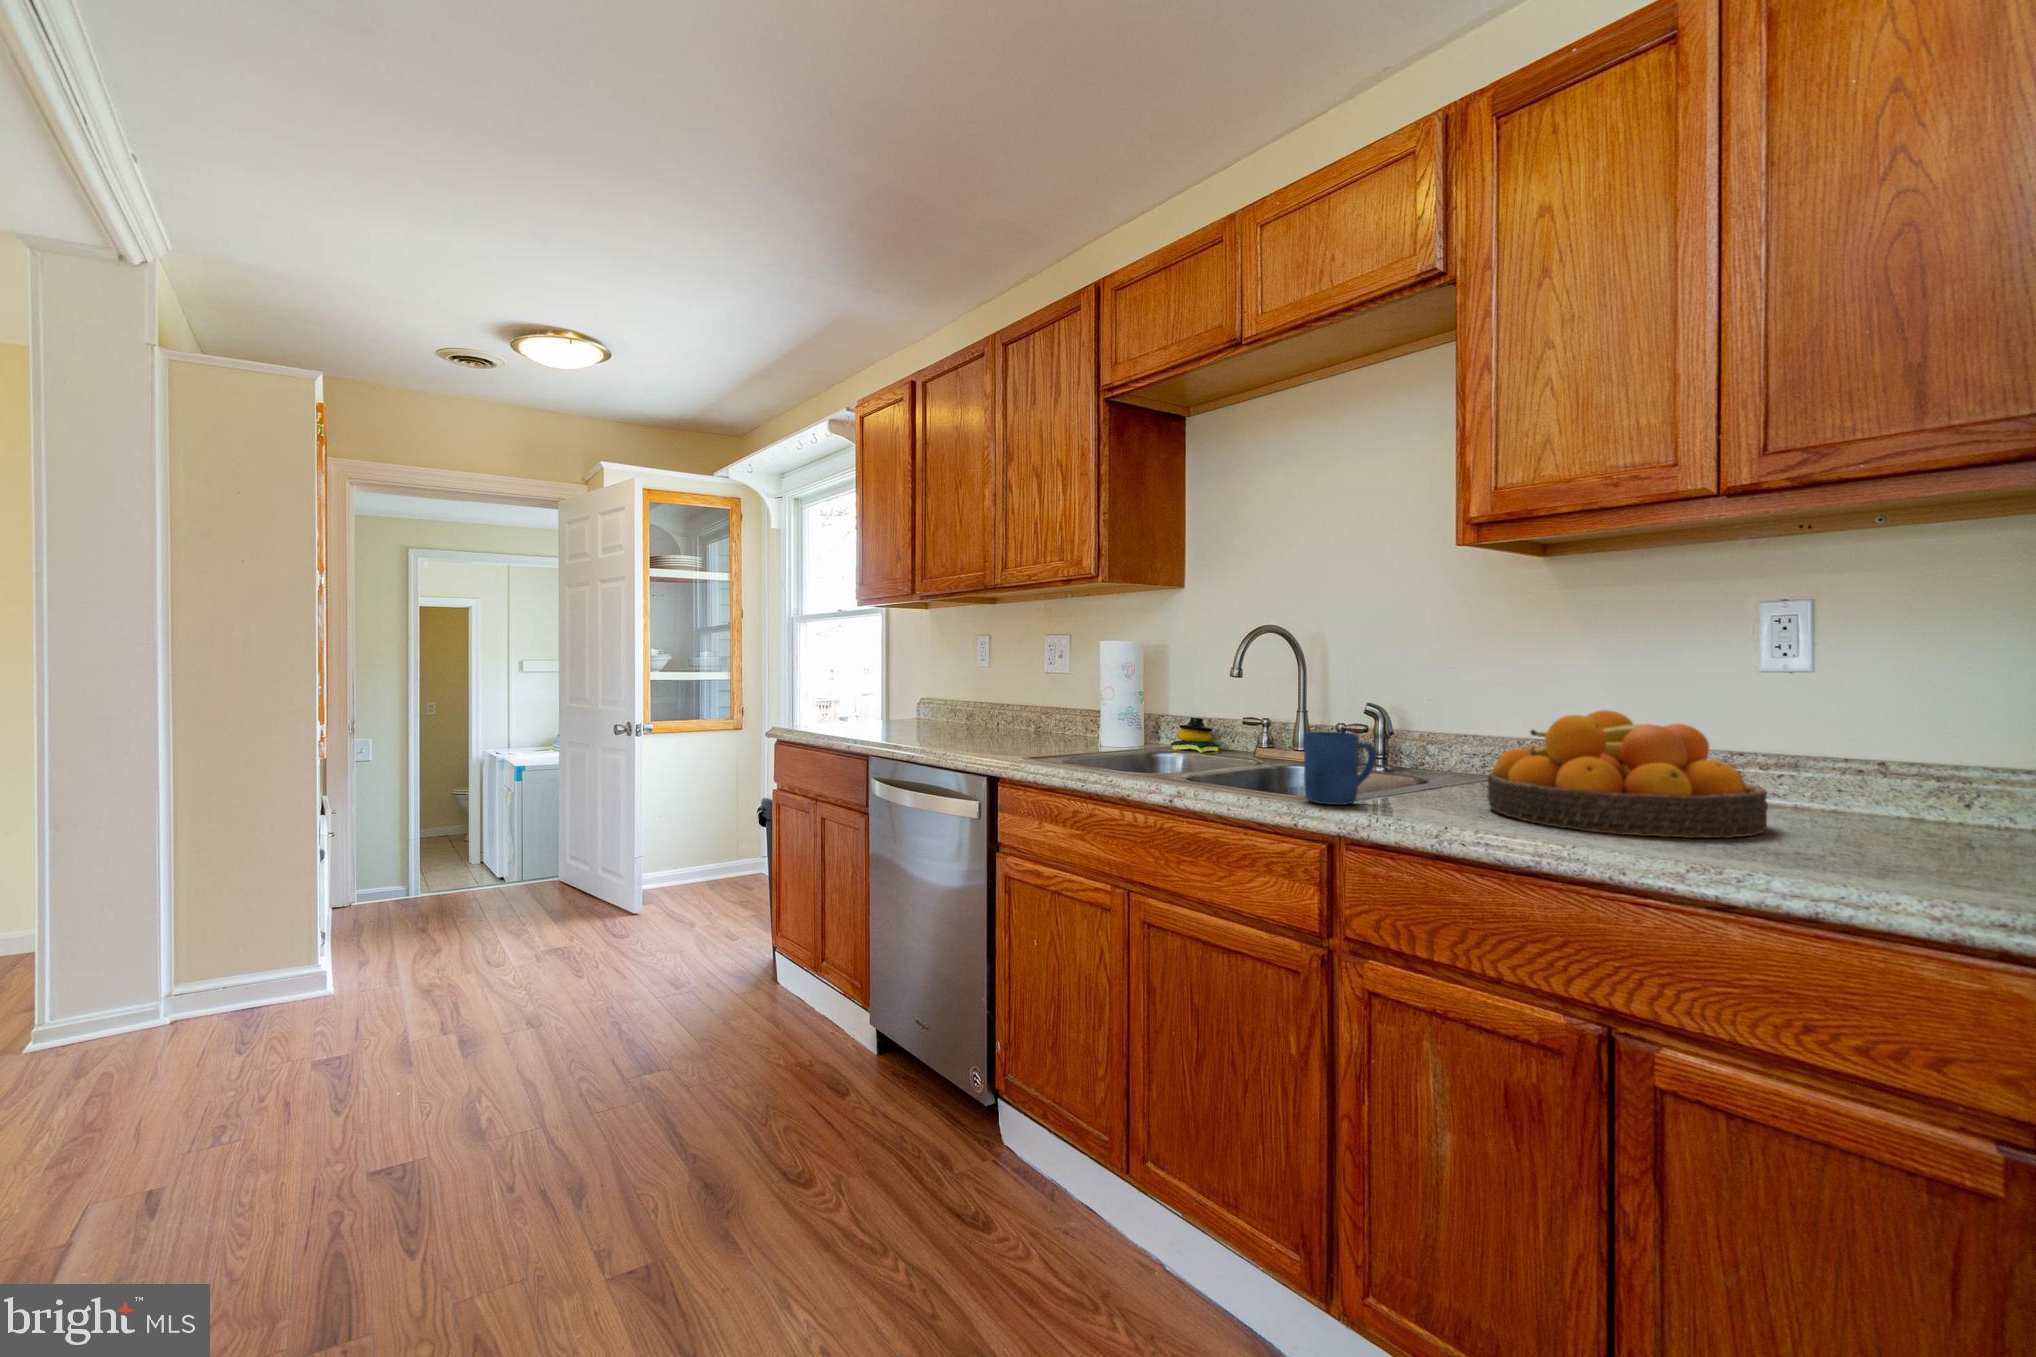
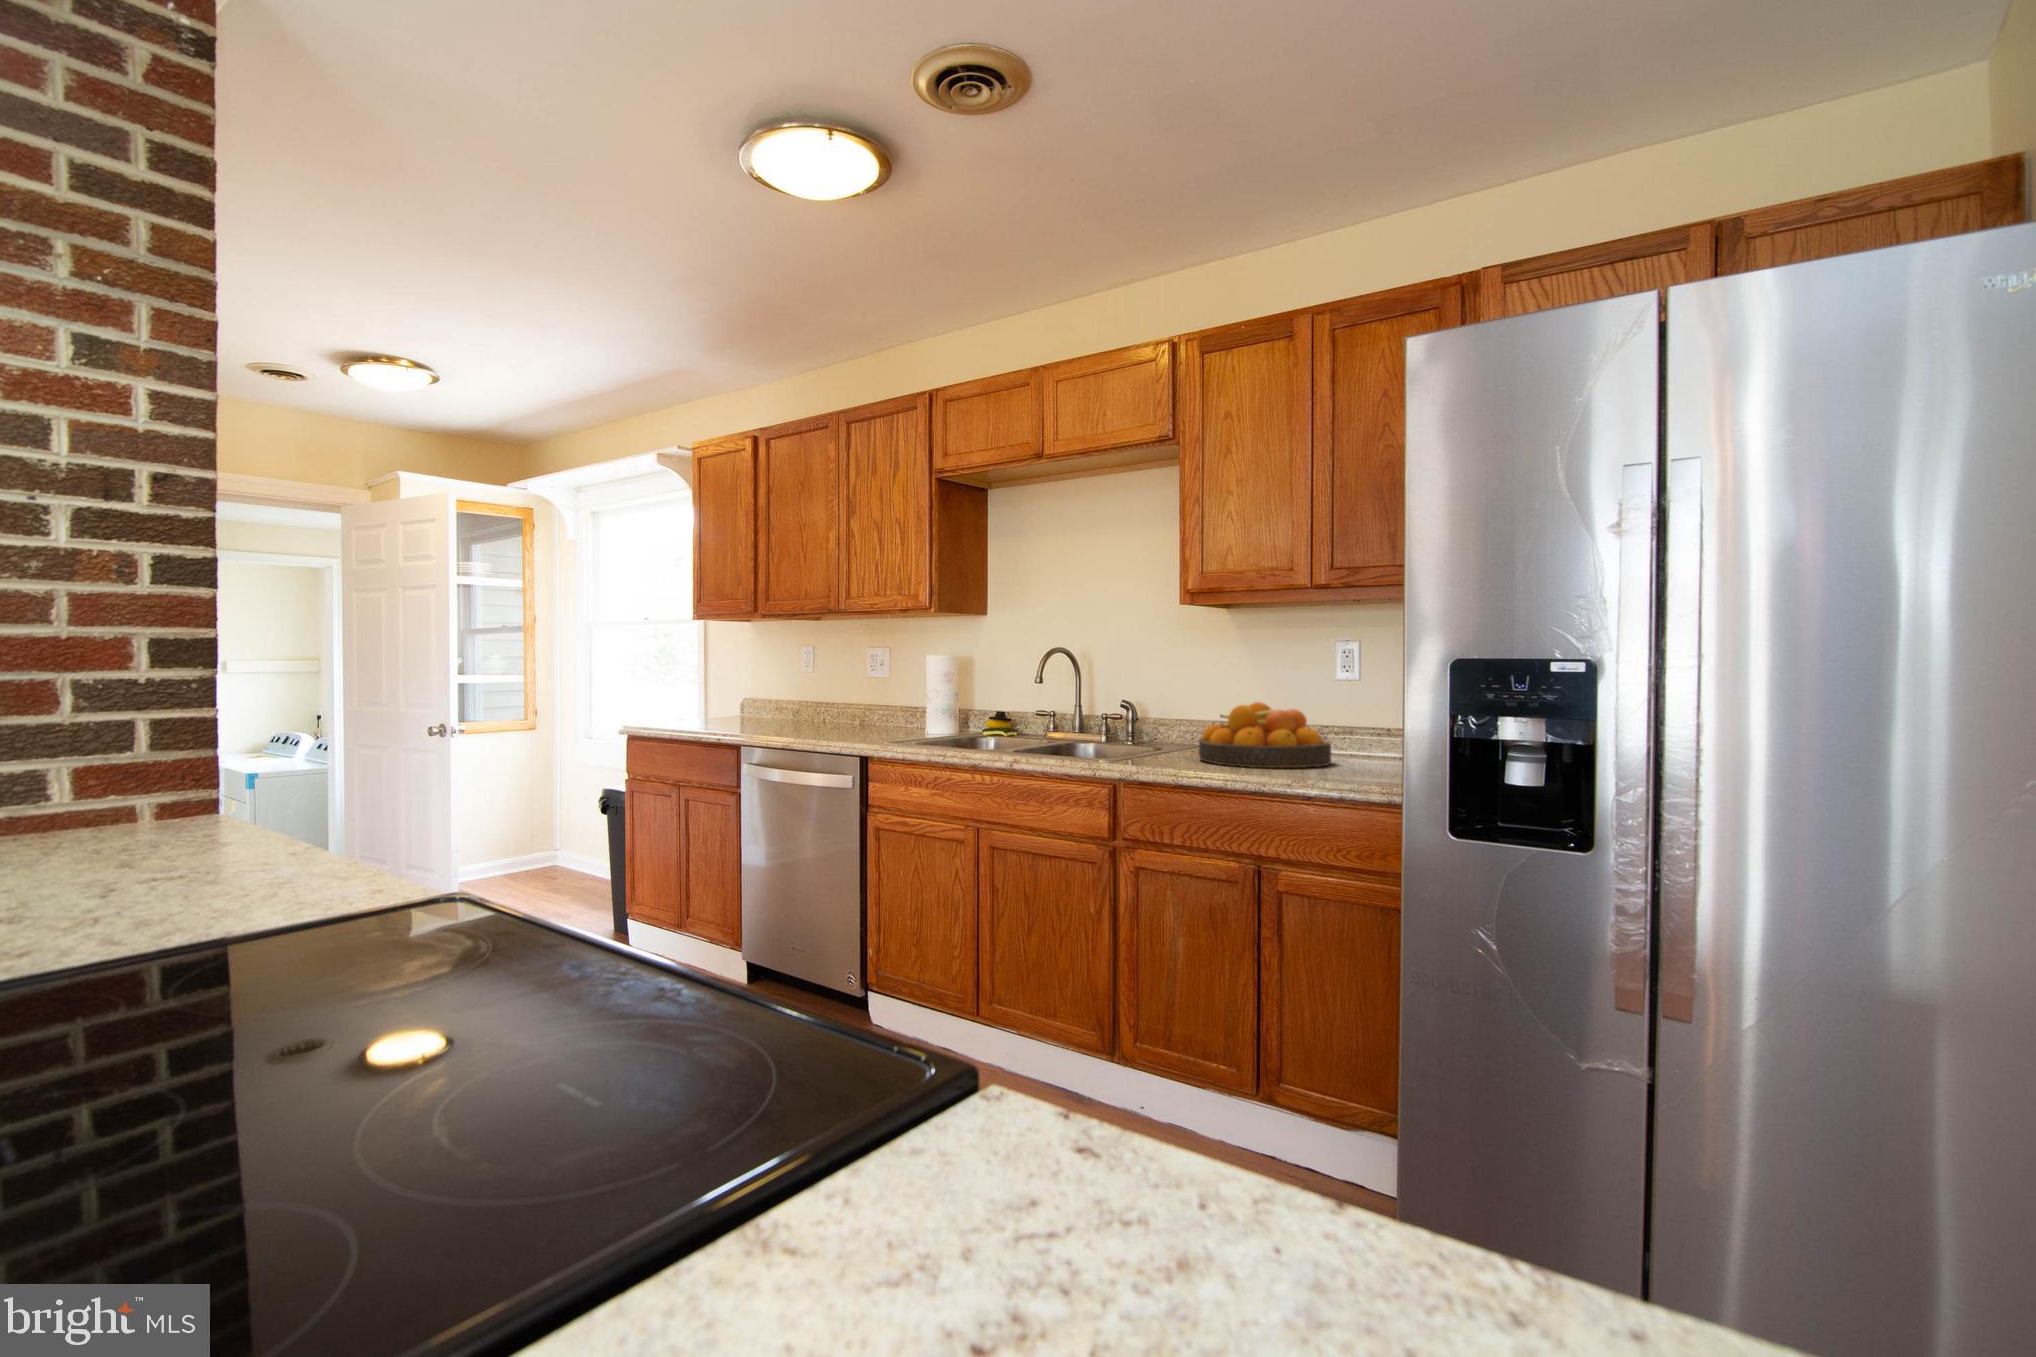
mug: present [1304,732,1376,805] -> none [1098,718,1138,761]

